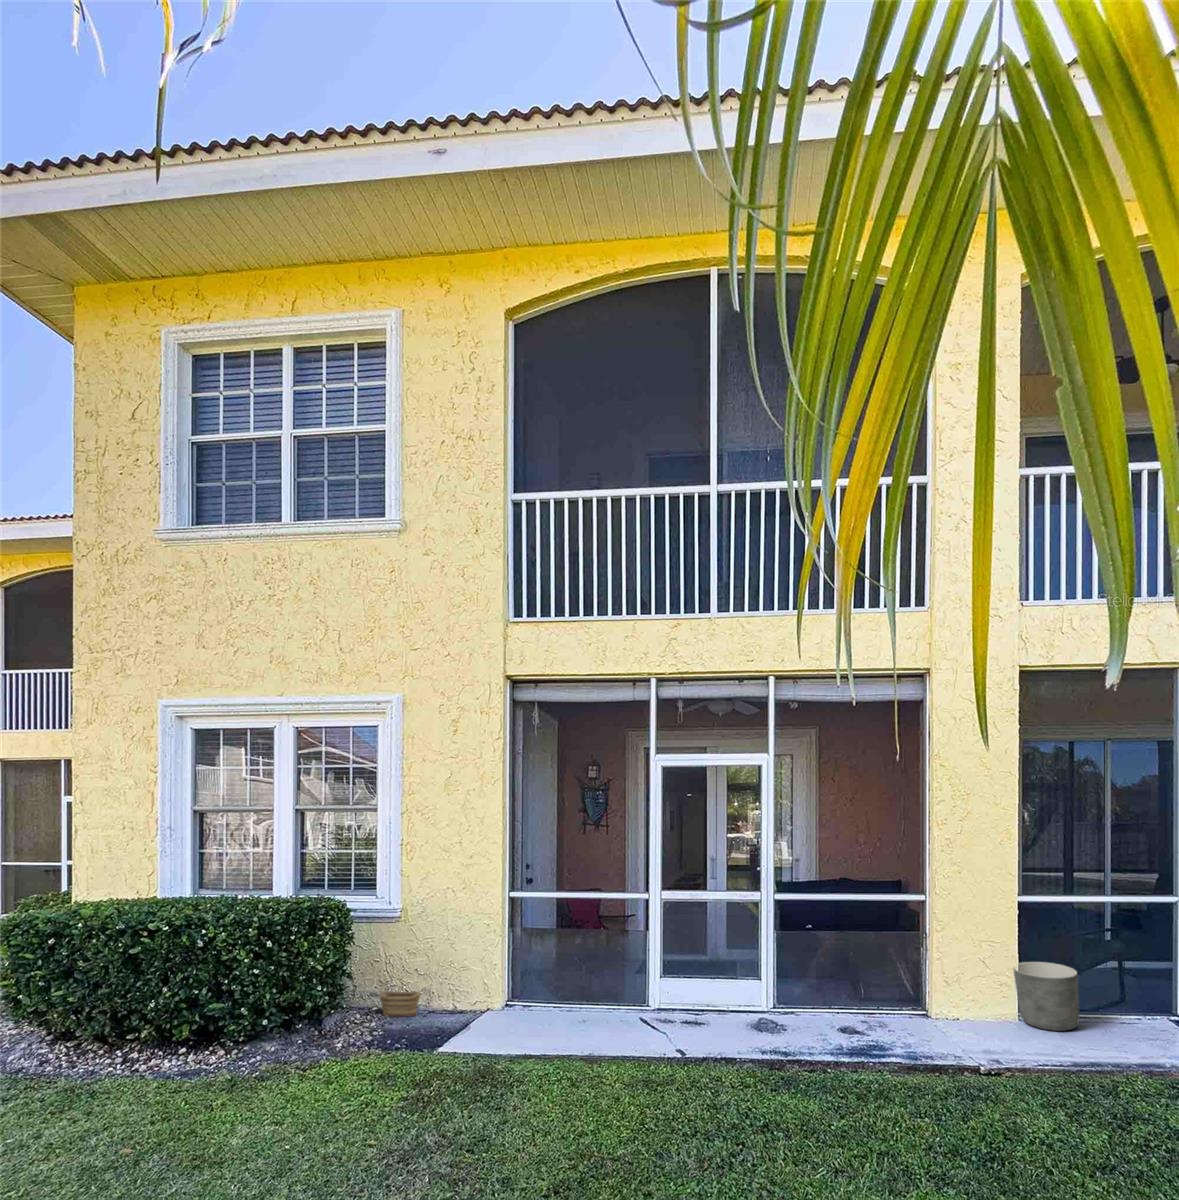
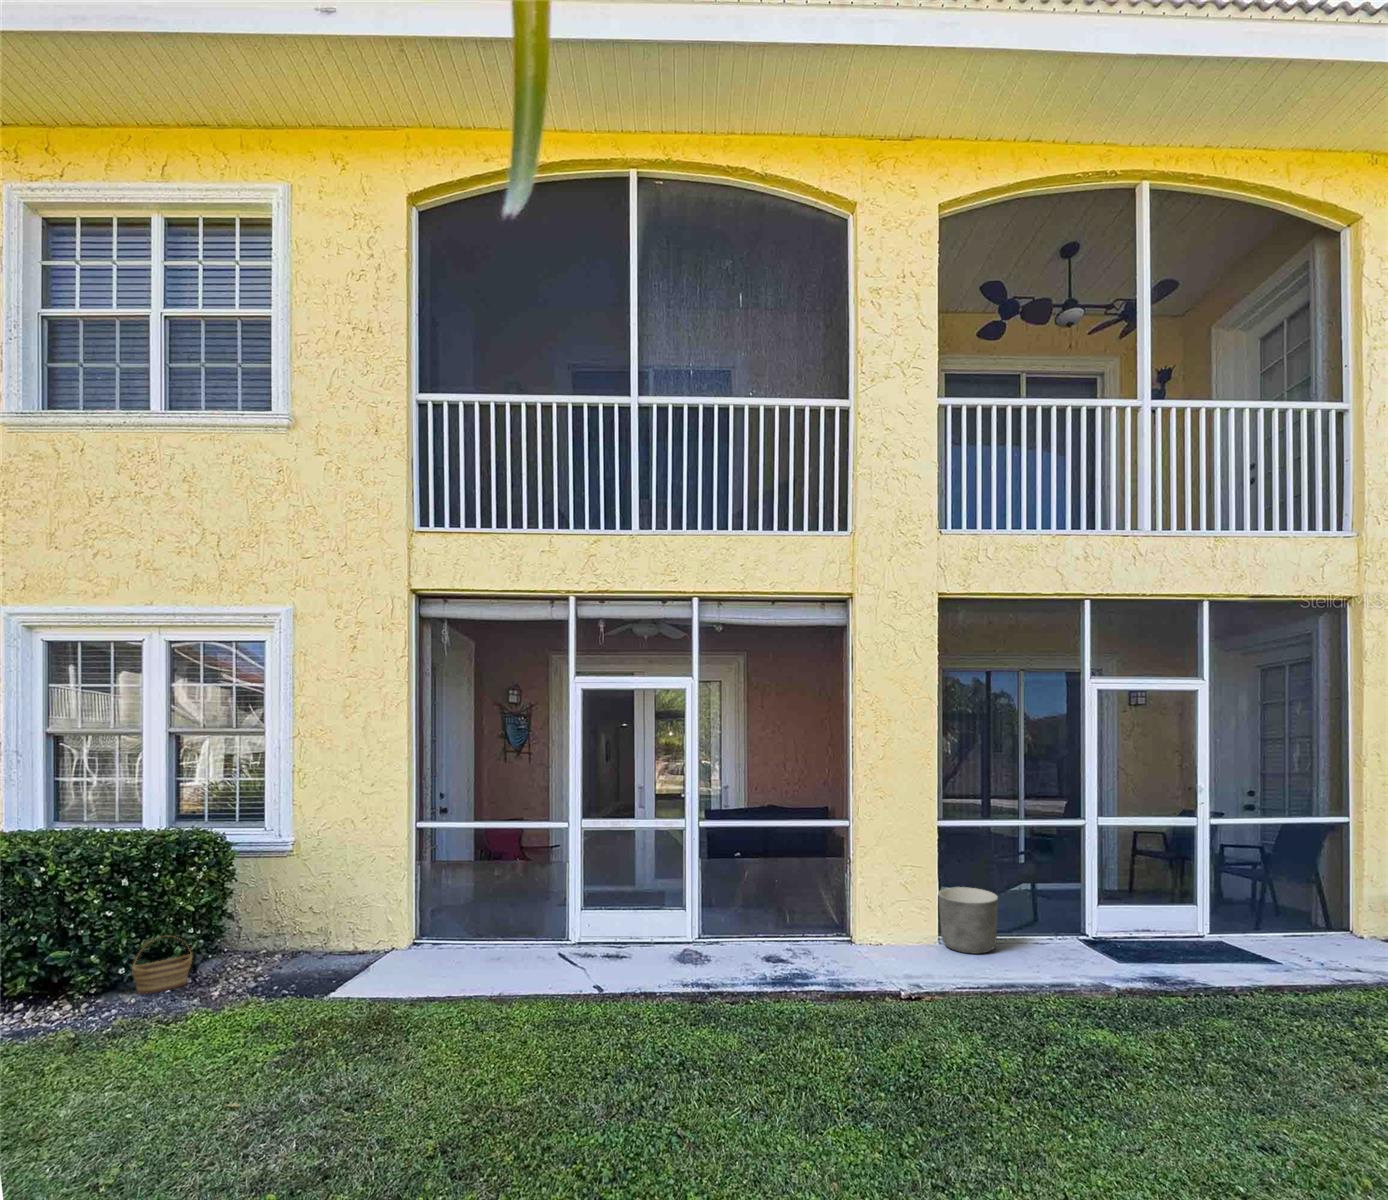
basket: present [379,990,420,1017] -> present [132,946,192,994]

